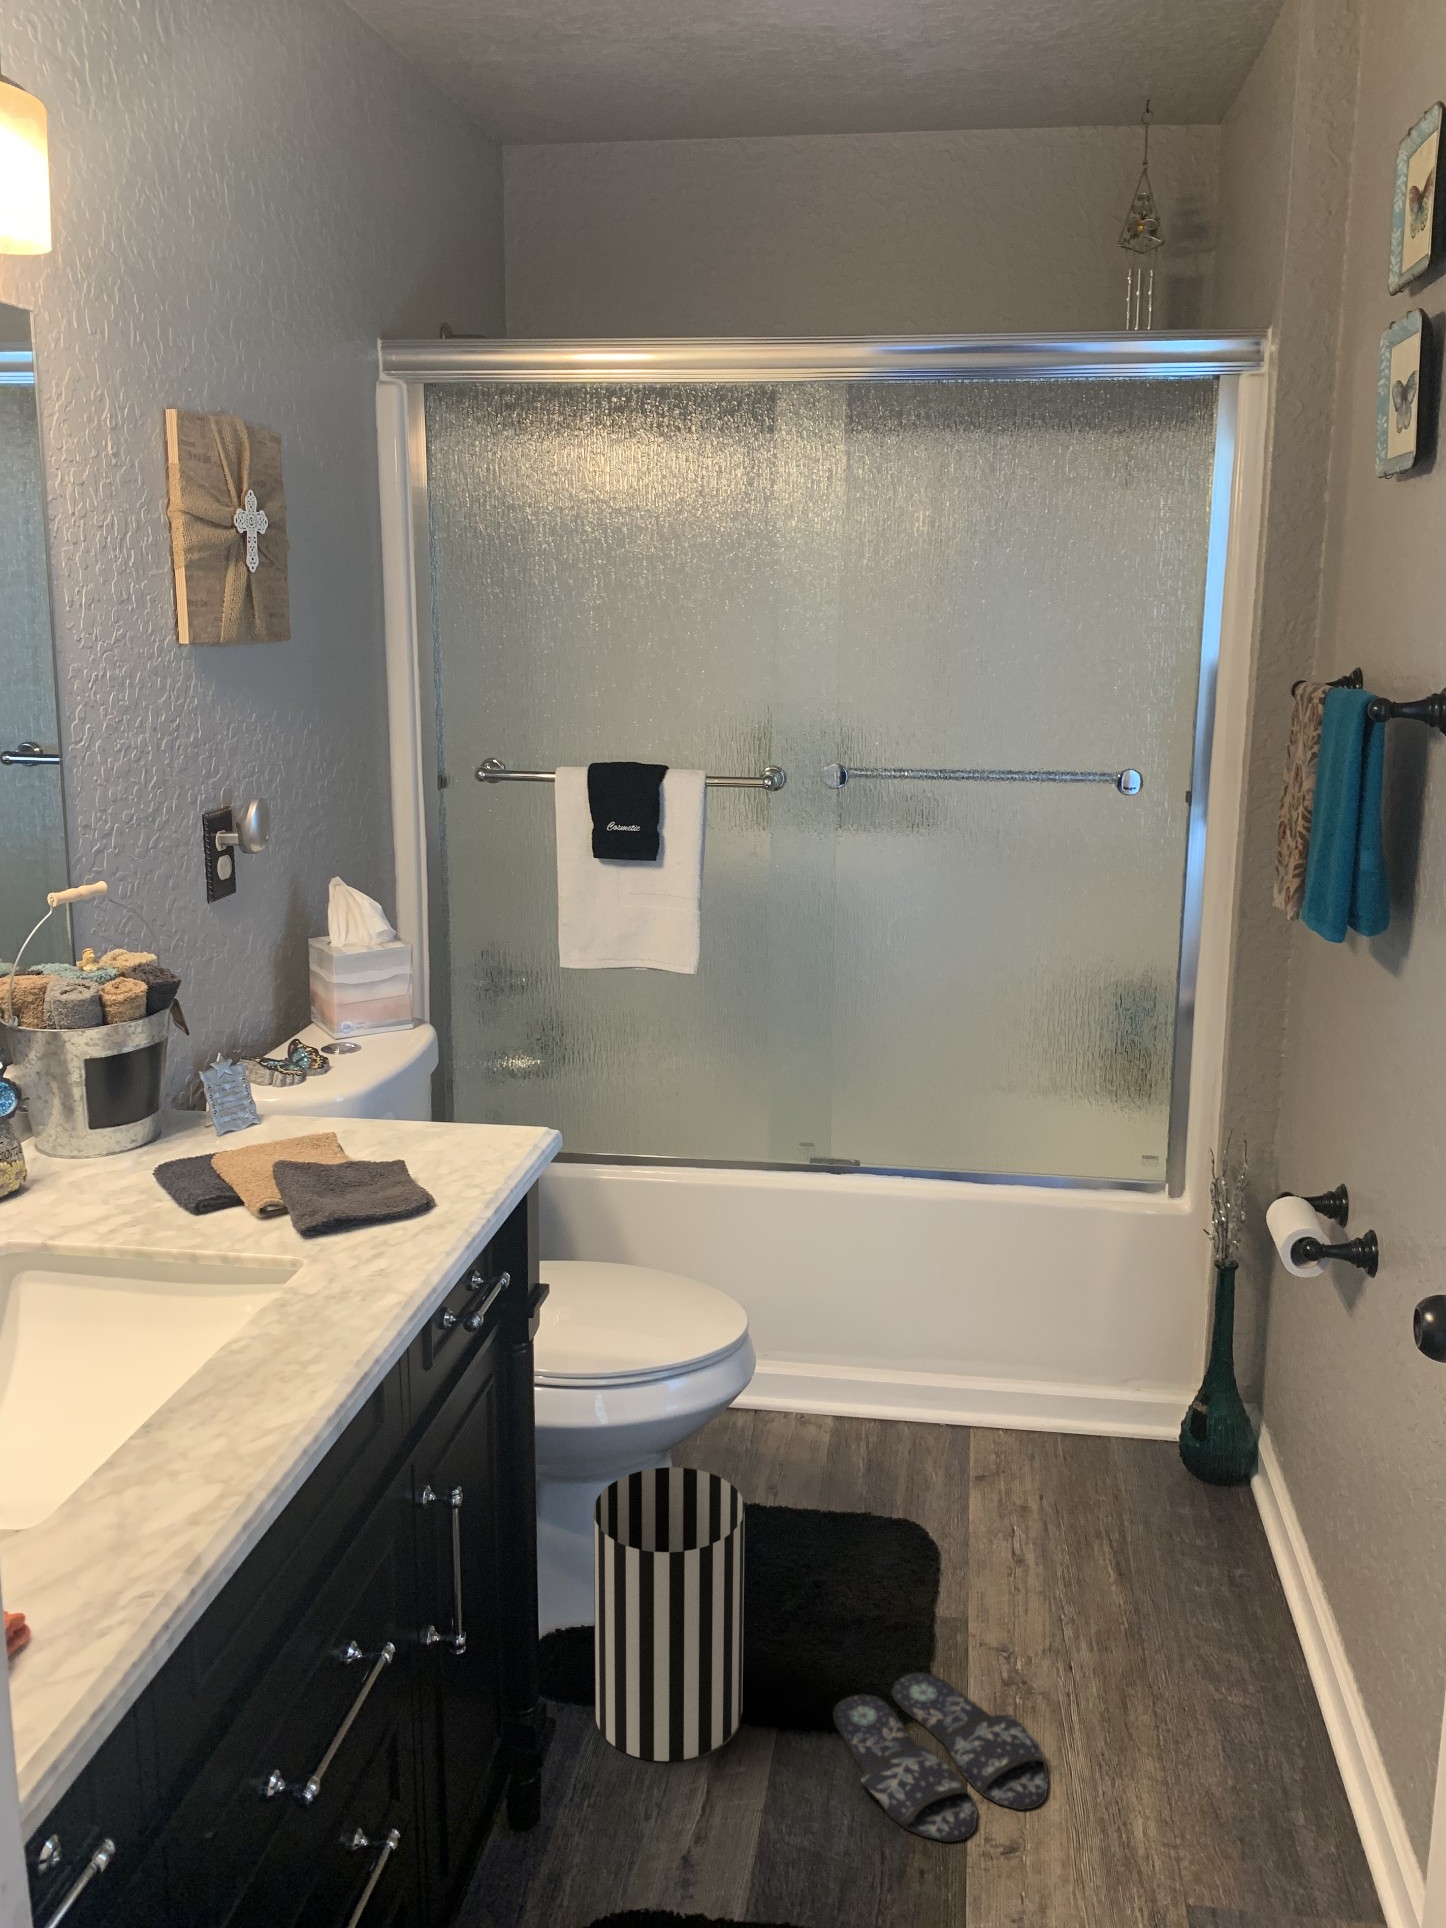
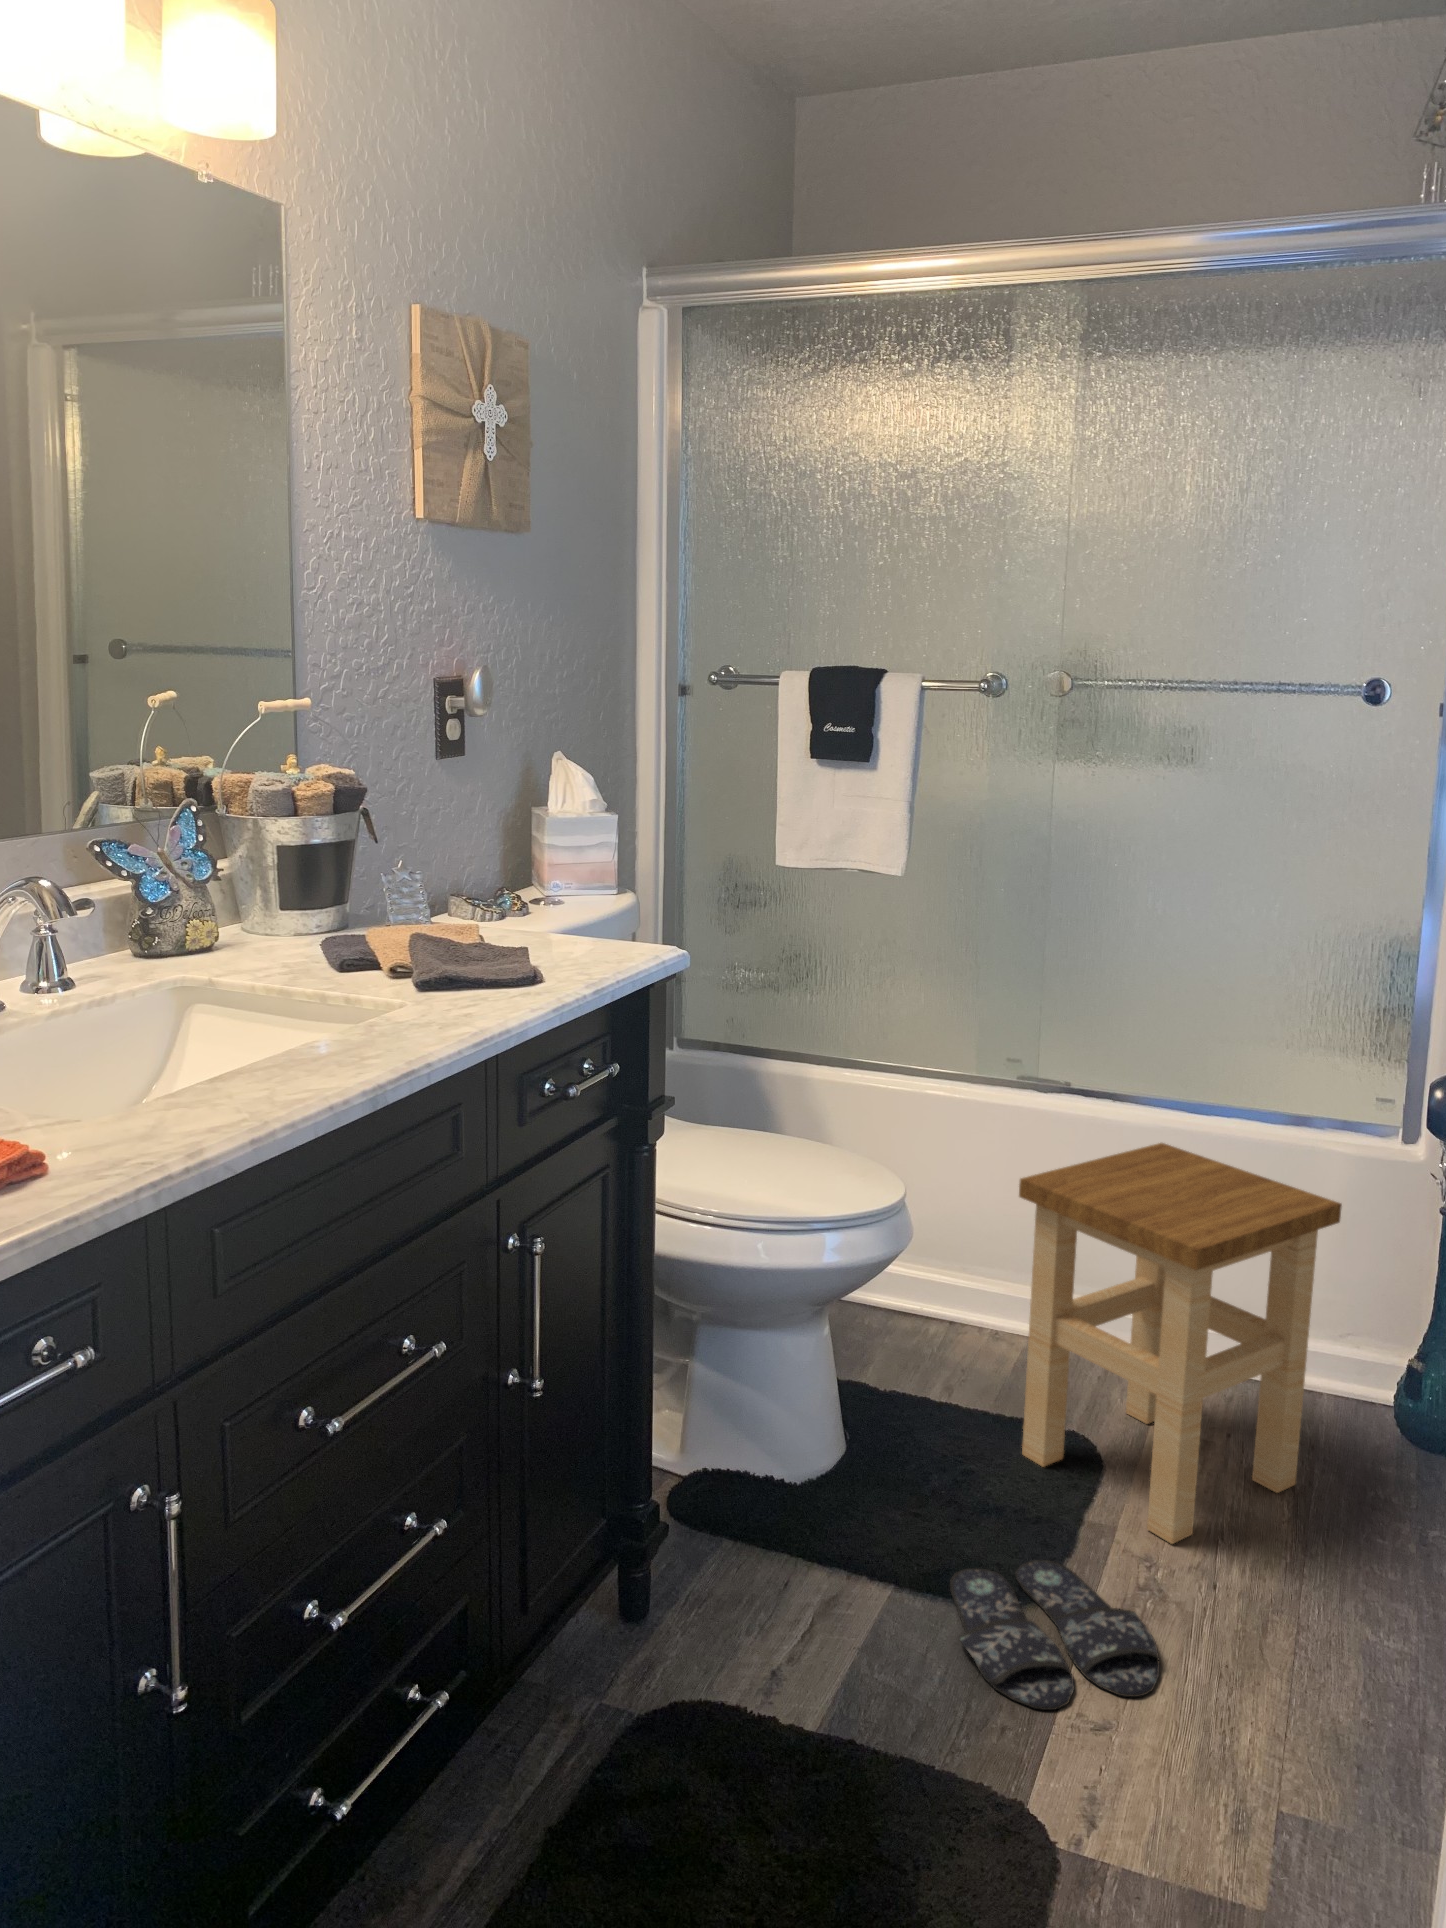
stool: none [854,1228,1149,1631] -> present [1019,1143,1342,1544]
wastebasket: present [594,1467,745,1761] -> none [719,1314,870,1592]

